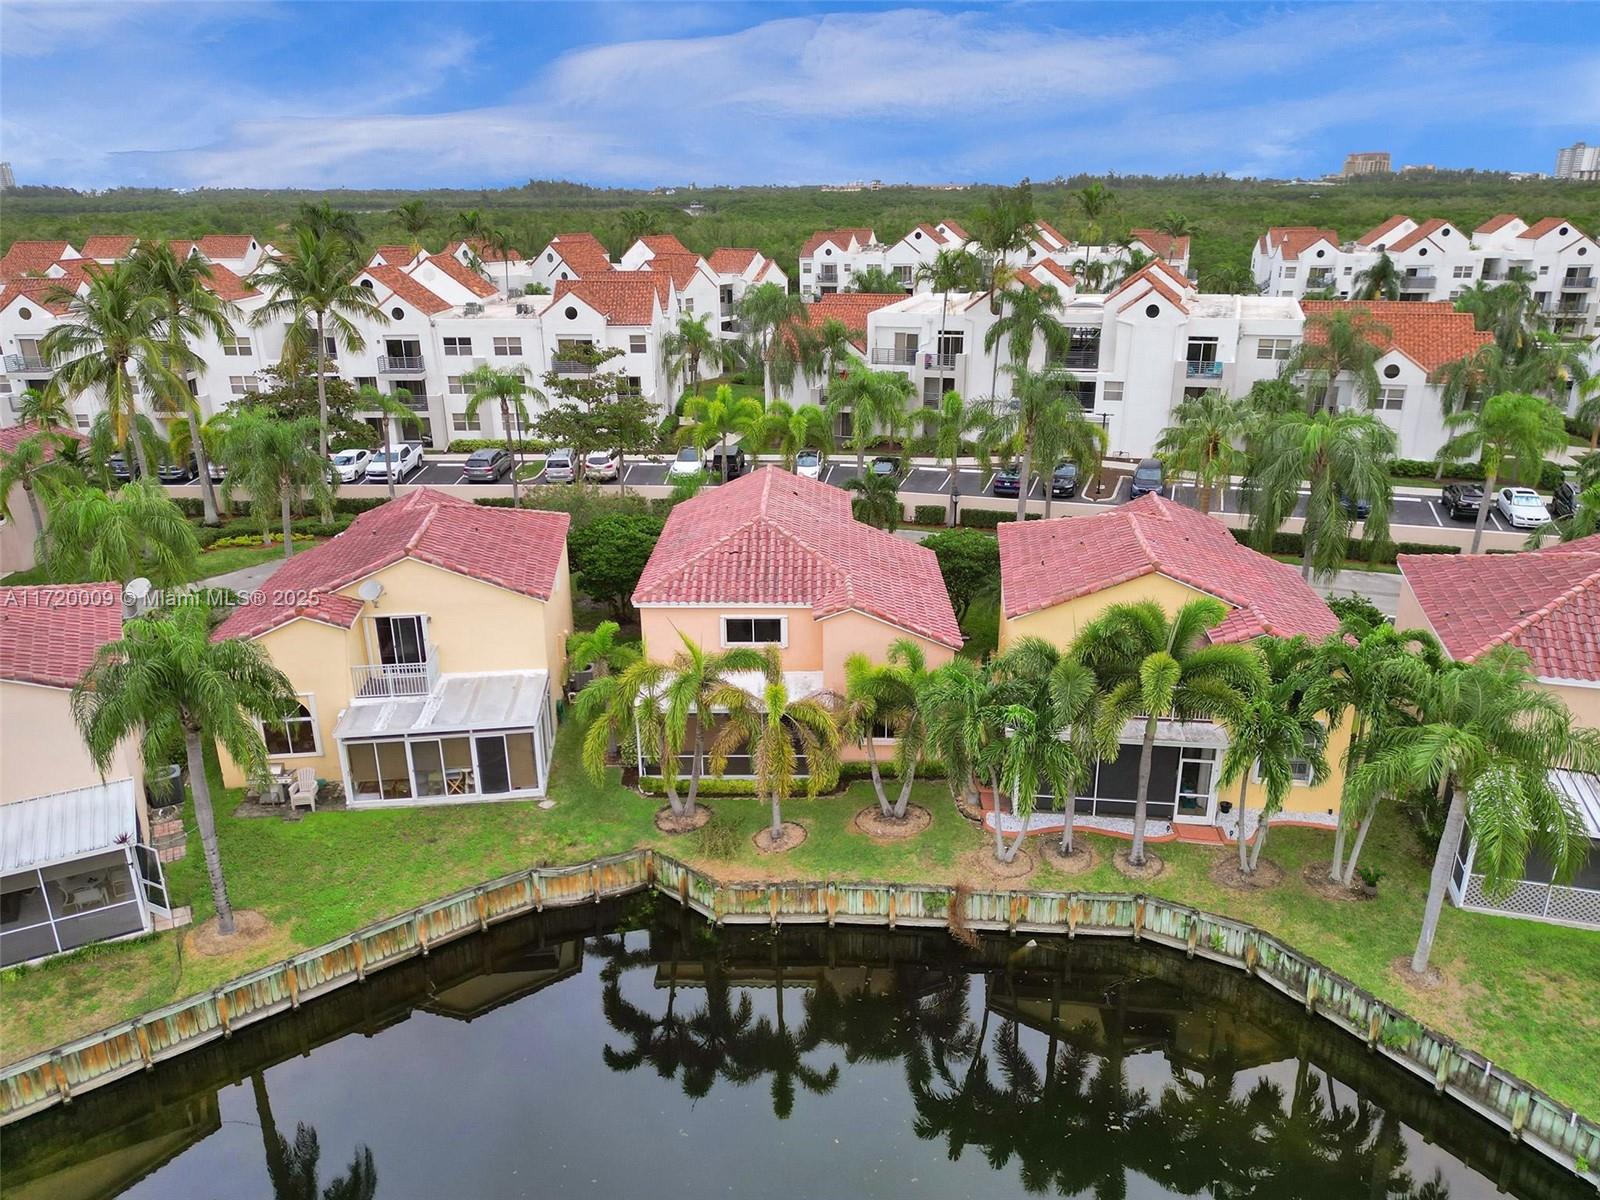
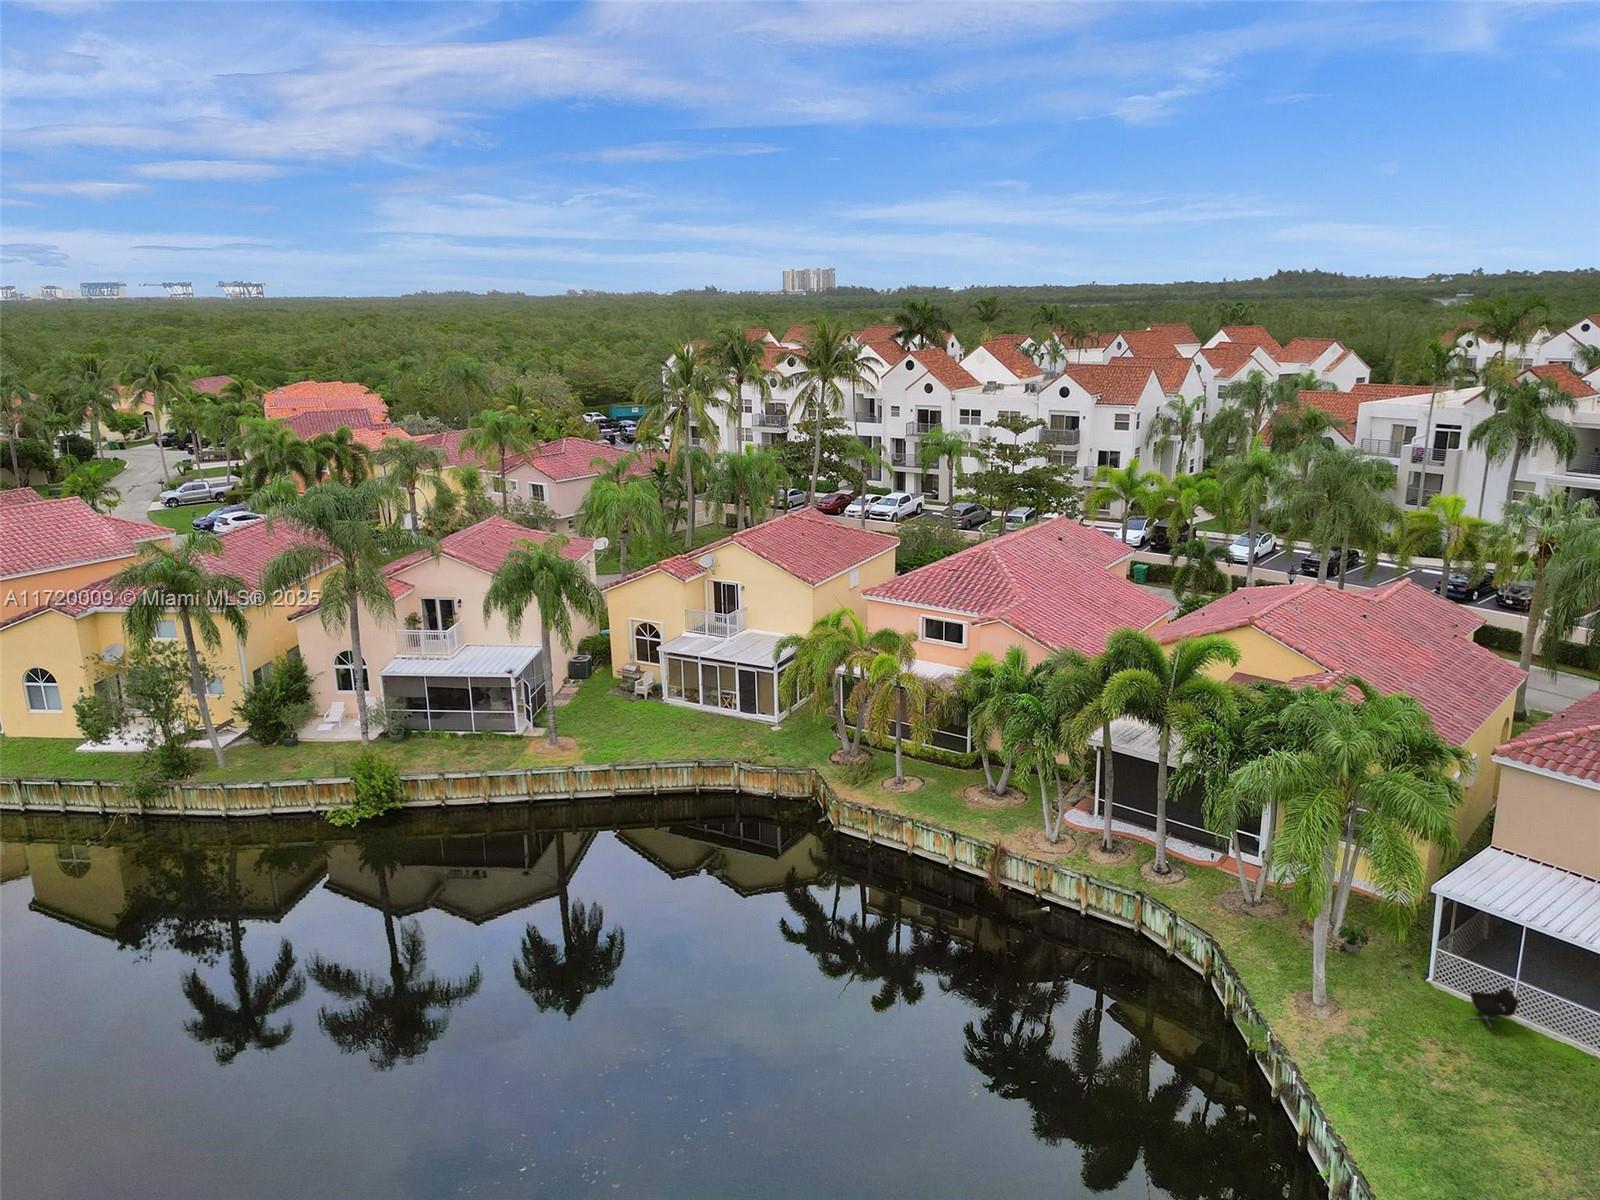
lounge chair: none [1511,889,1562,934] -> present [1470,988,1519,1027]

